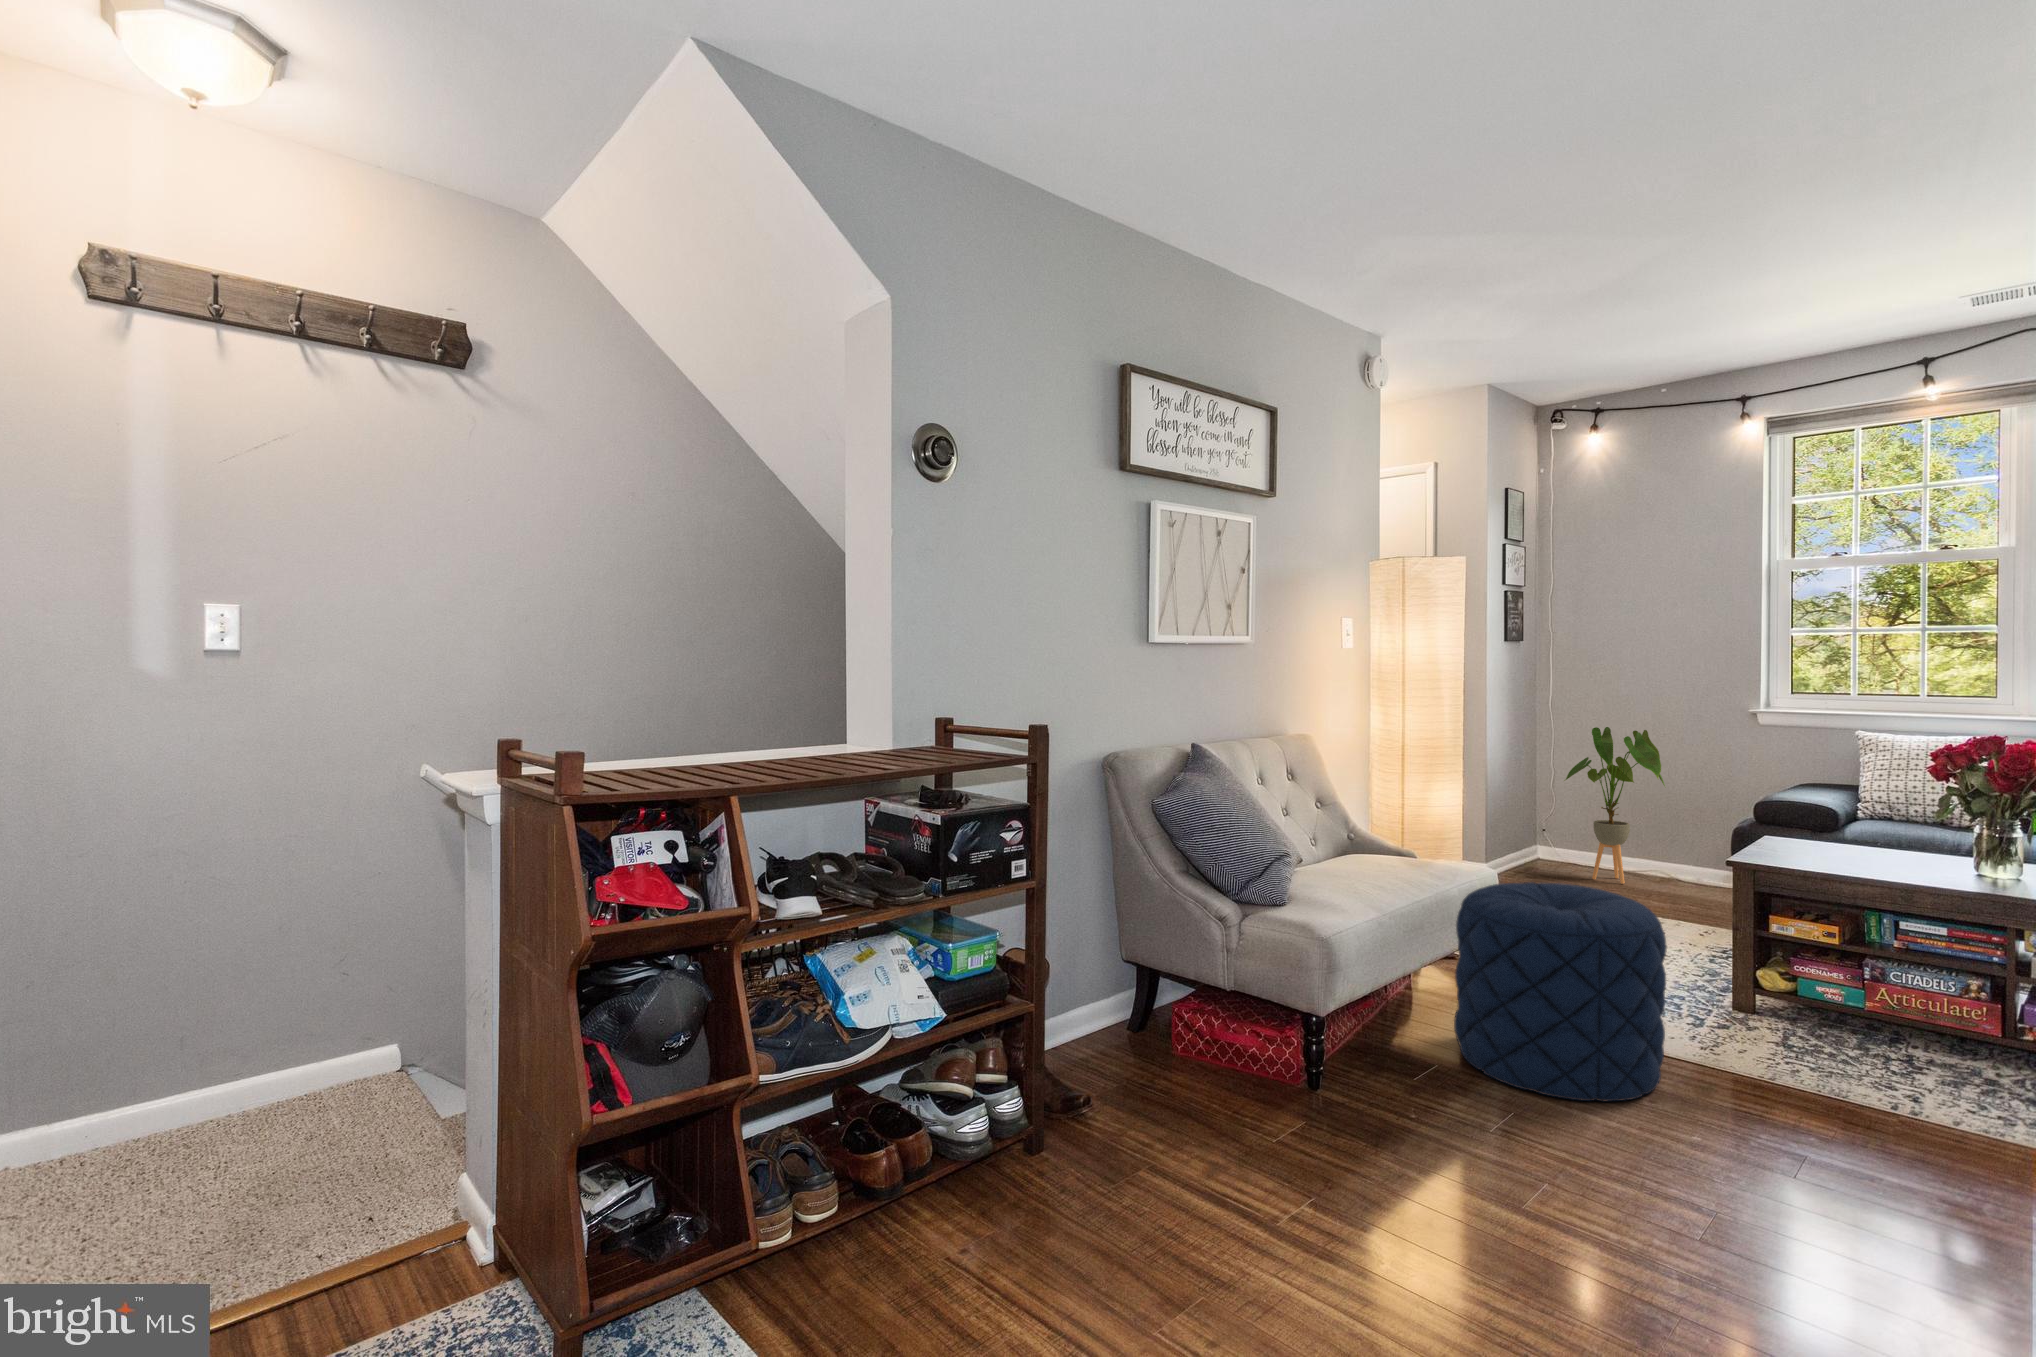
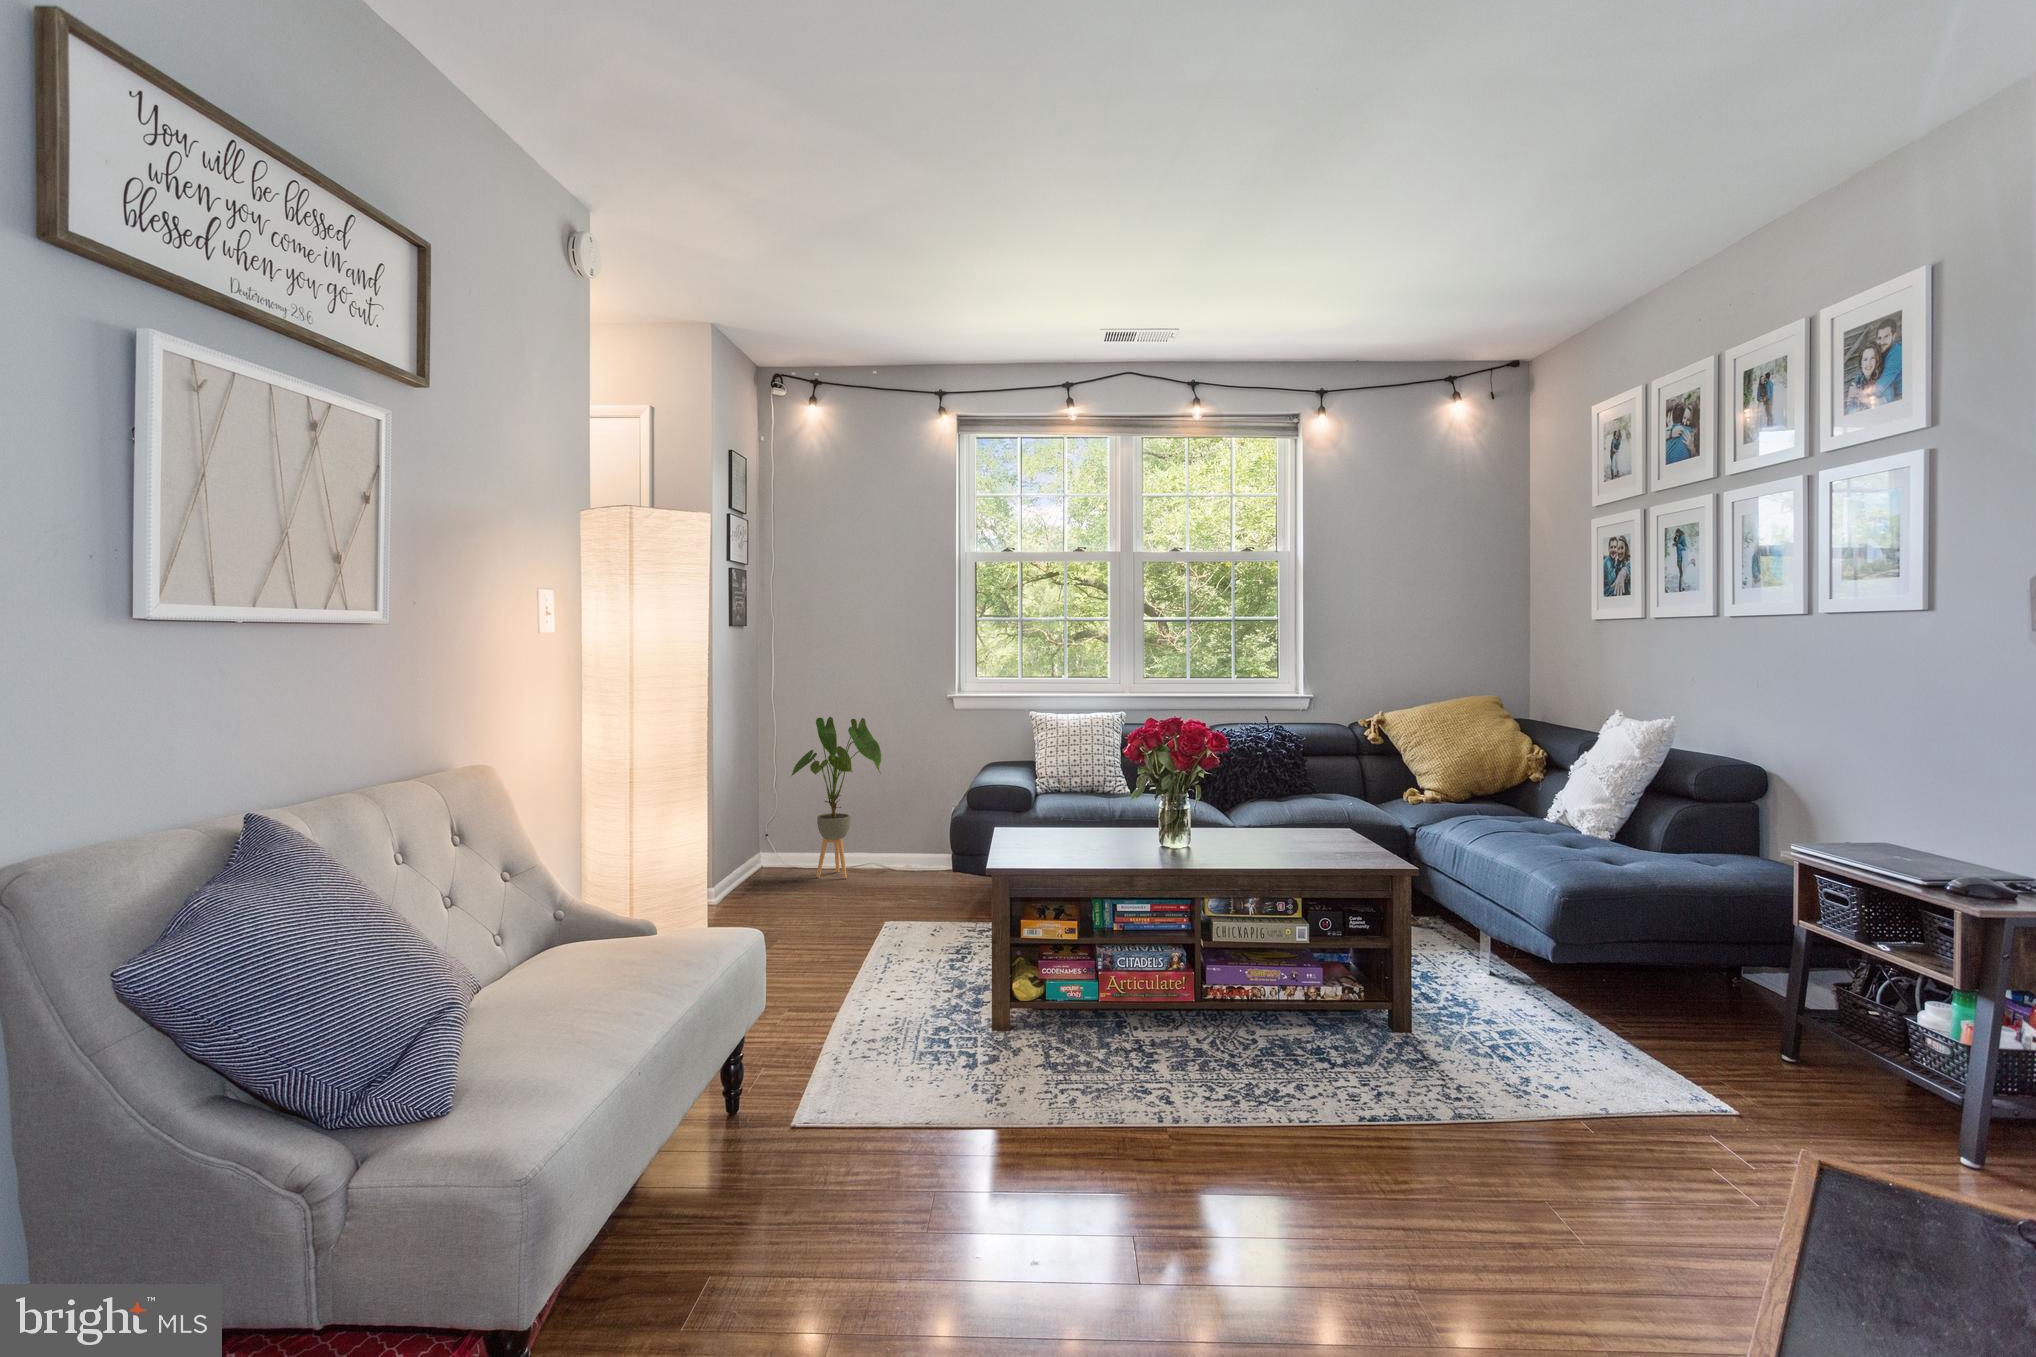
pouf: present [1454,882,1667,1101] -> none [727,944,980,1267]

